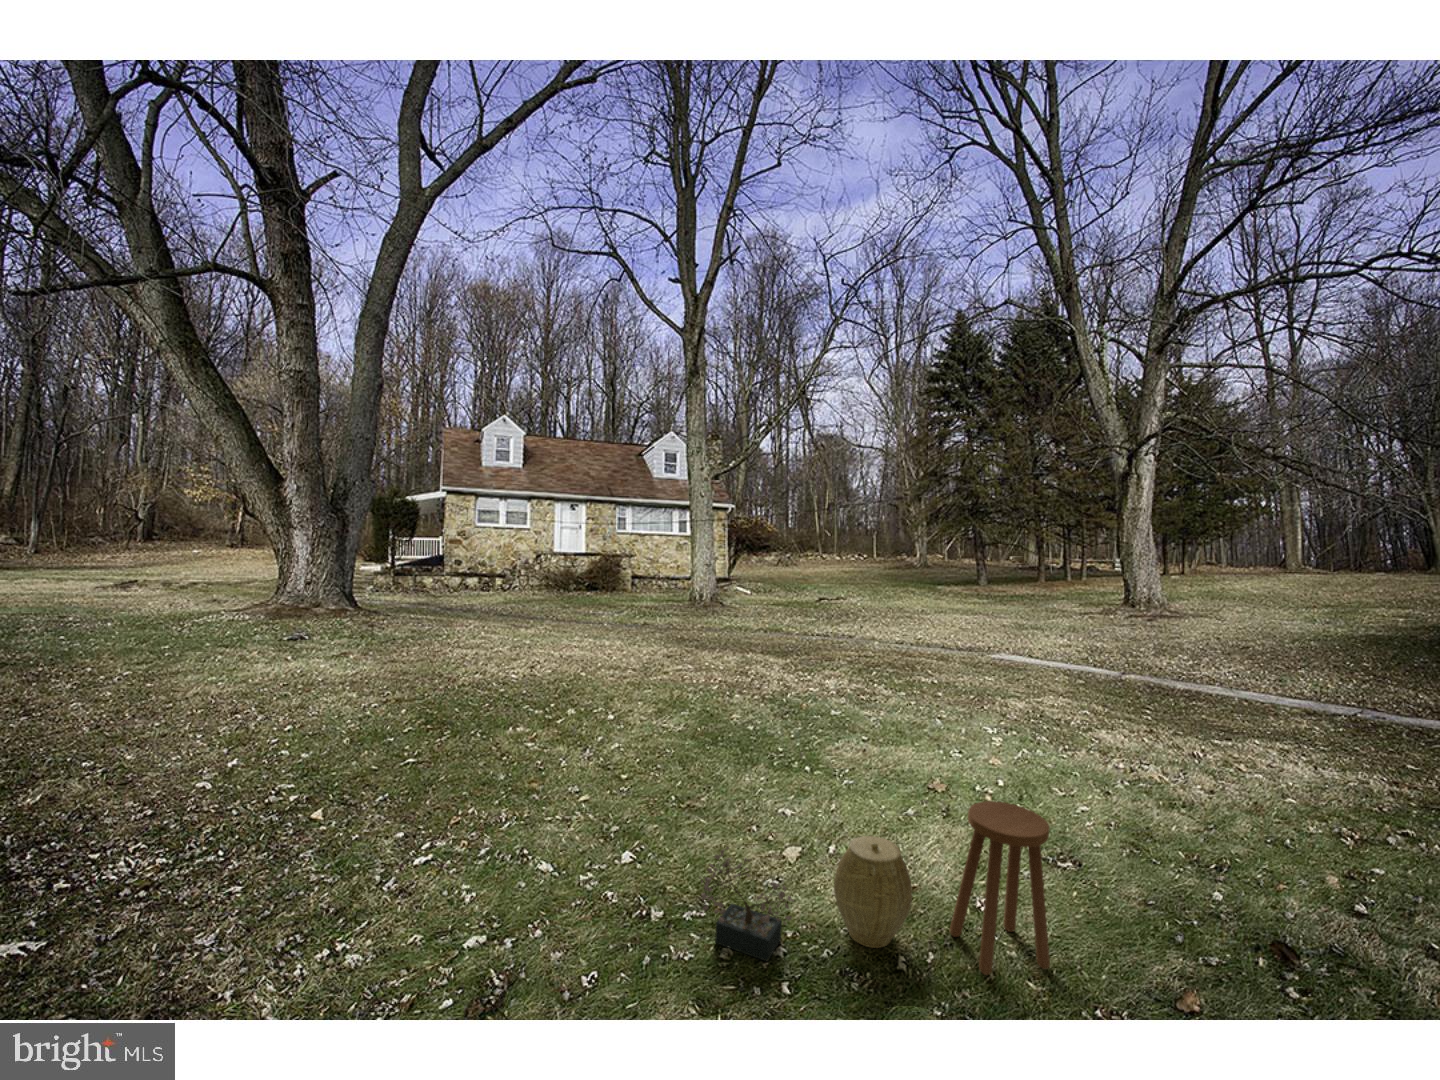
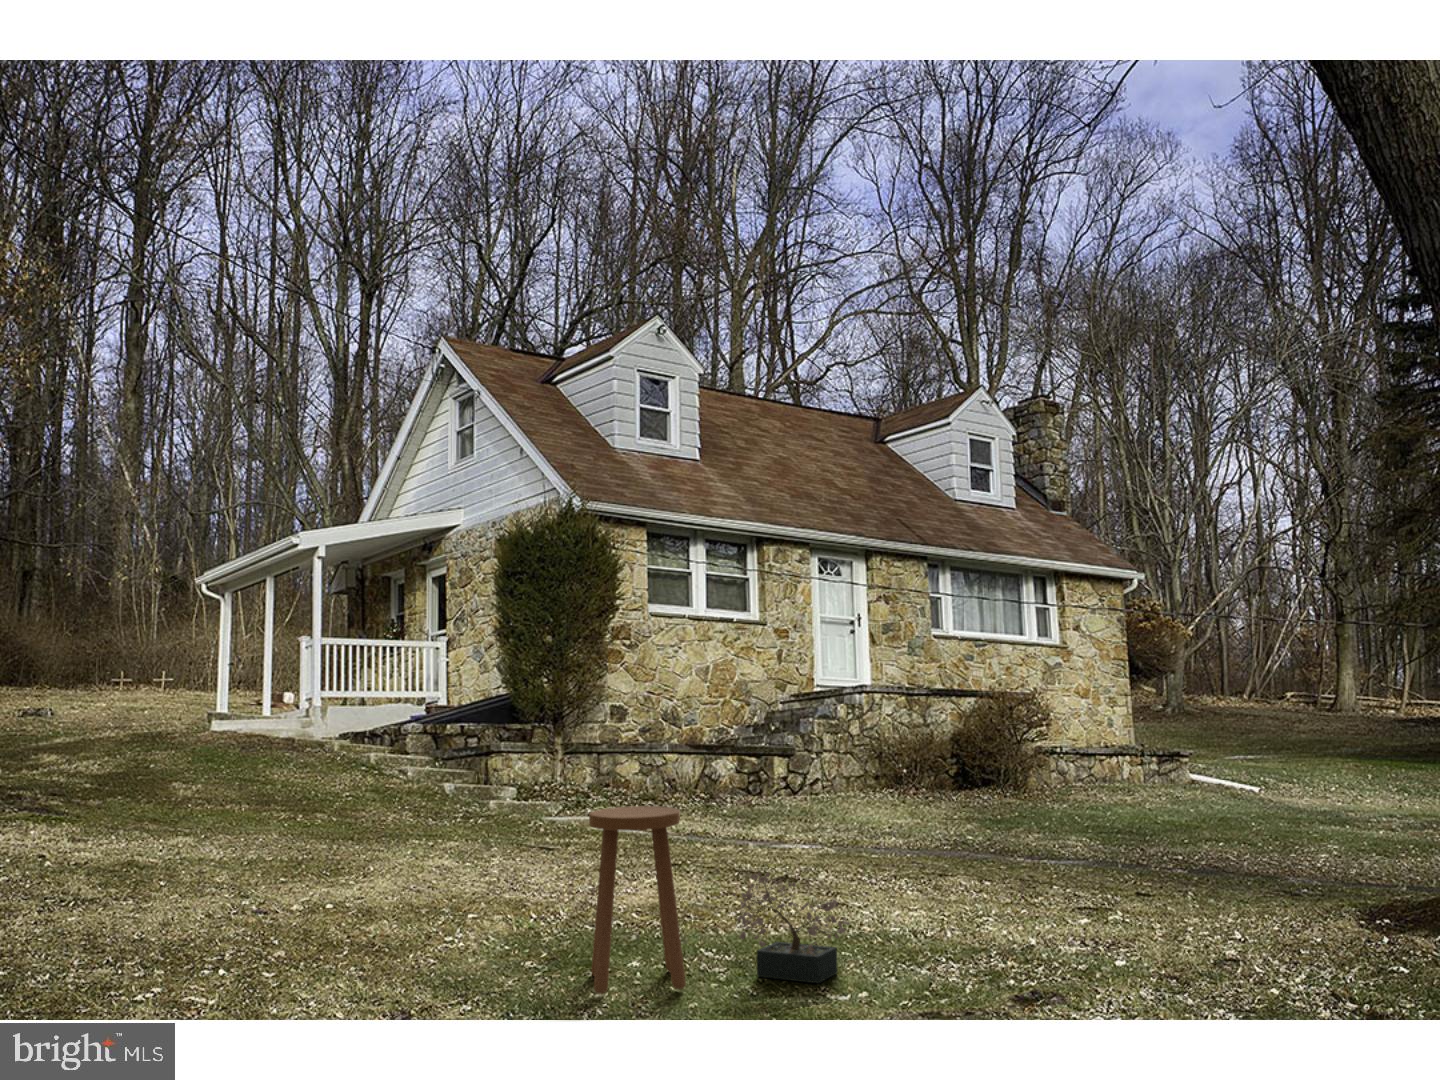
stool: present [950,801,1050,975] -> present [589,806,686,994]
woven basket: present [834,836,912,948] -> none [900,850,995,974]

